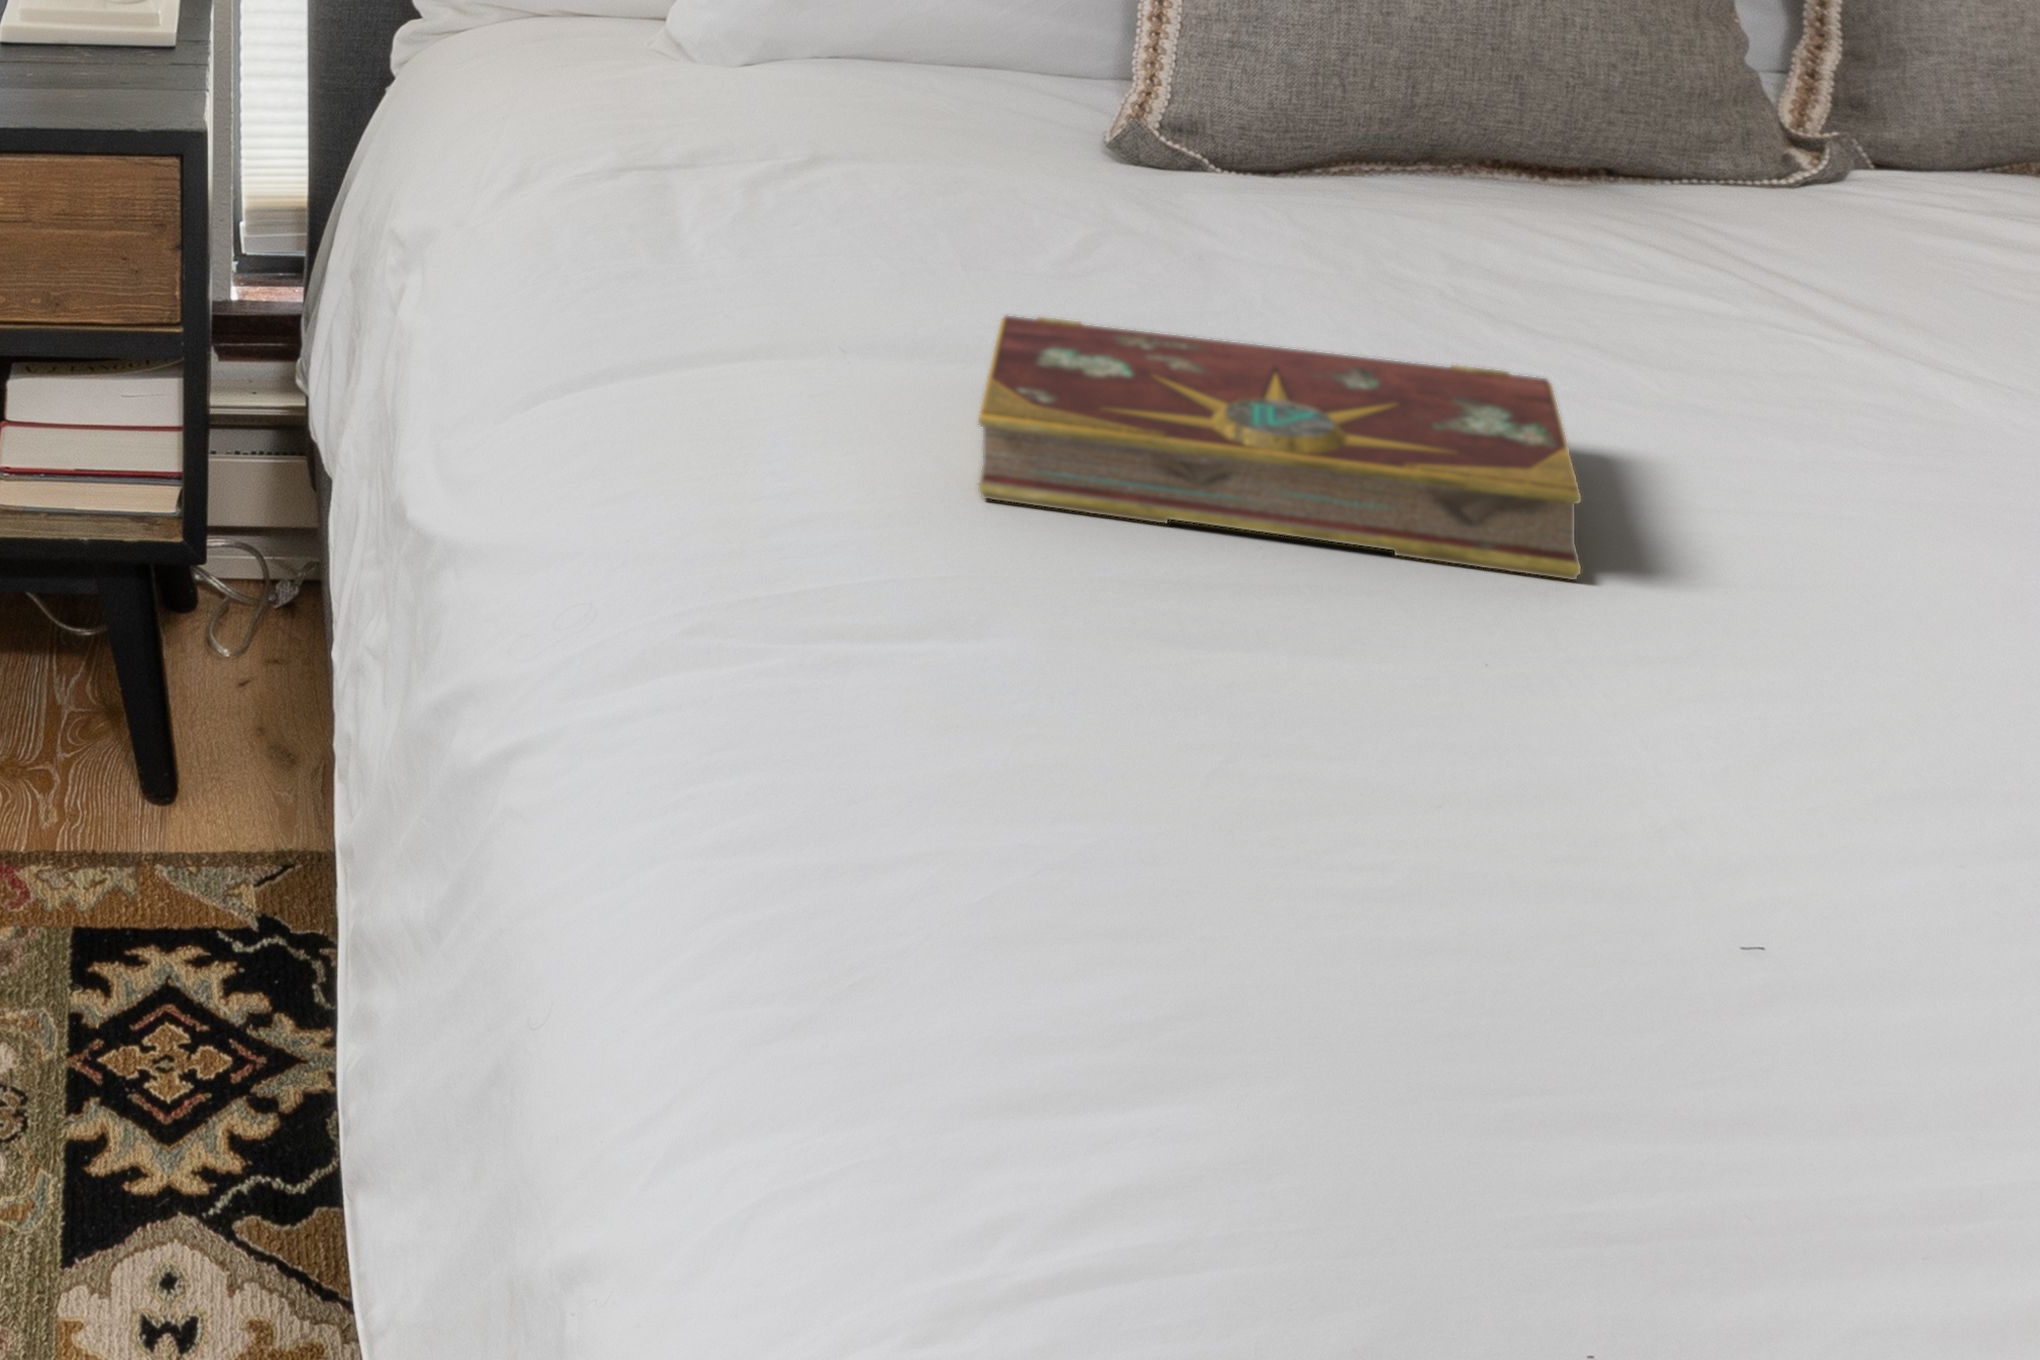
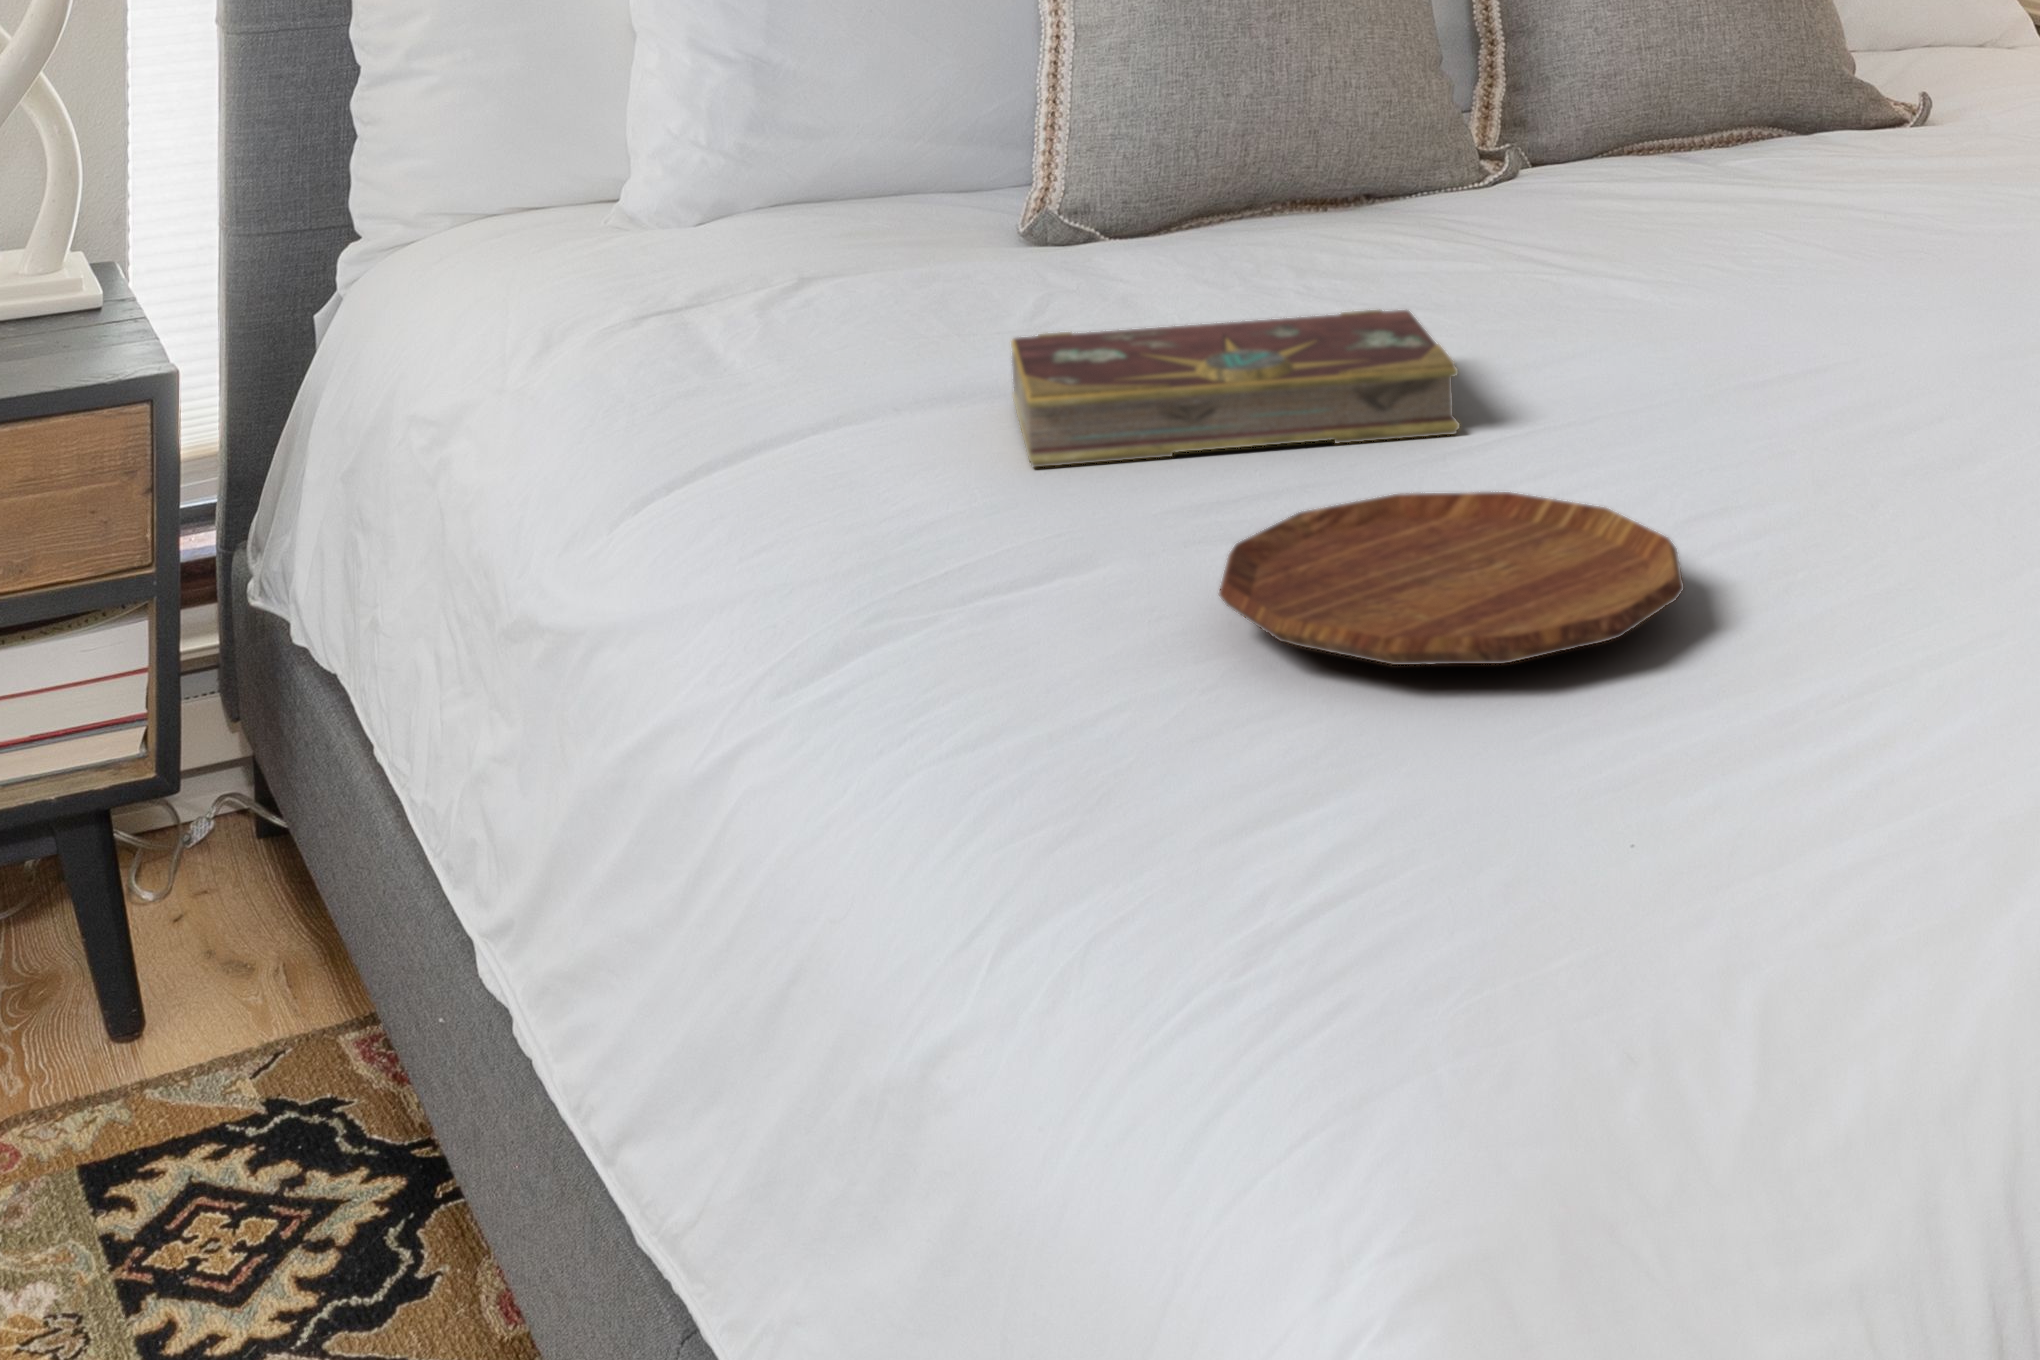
tray: none [1101,679,1816,1030] -> present [1219,492,1684,665]

